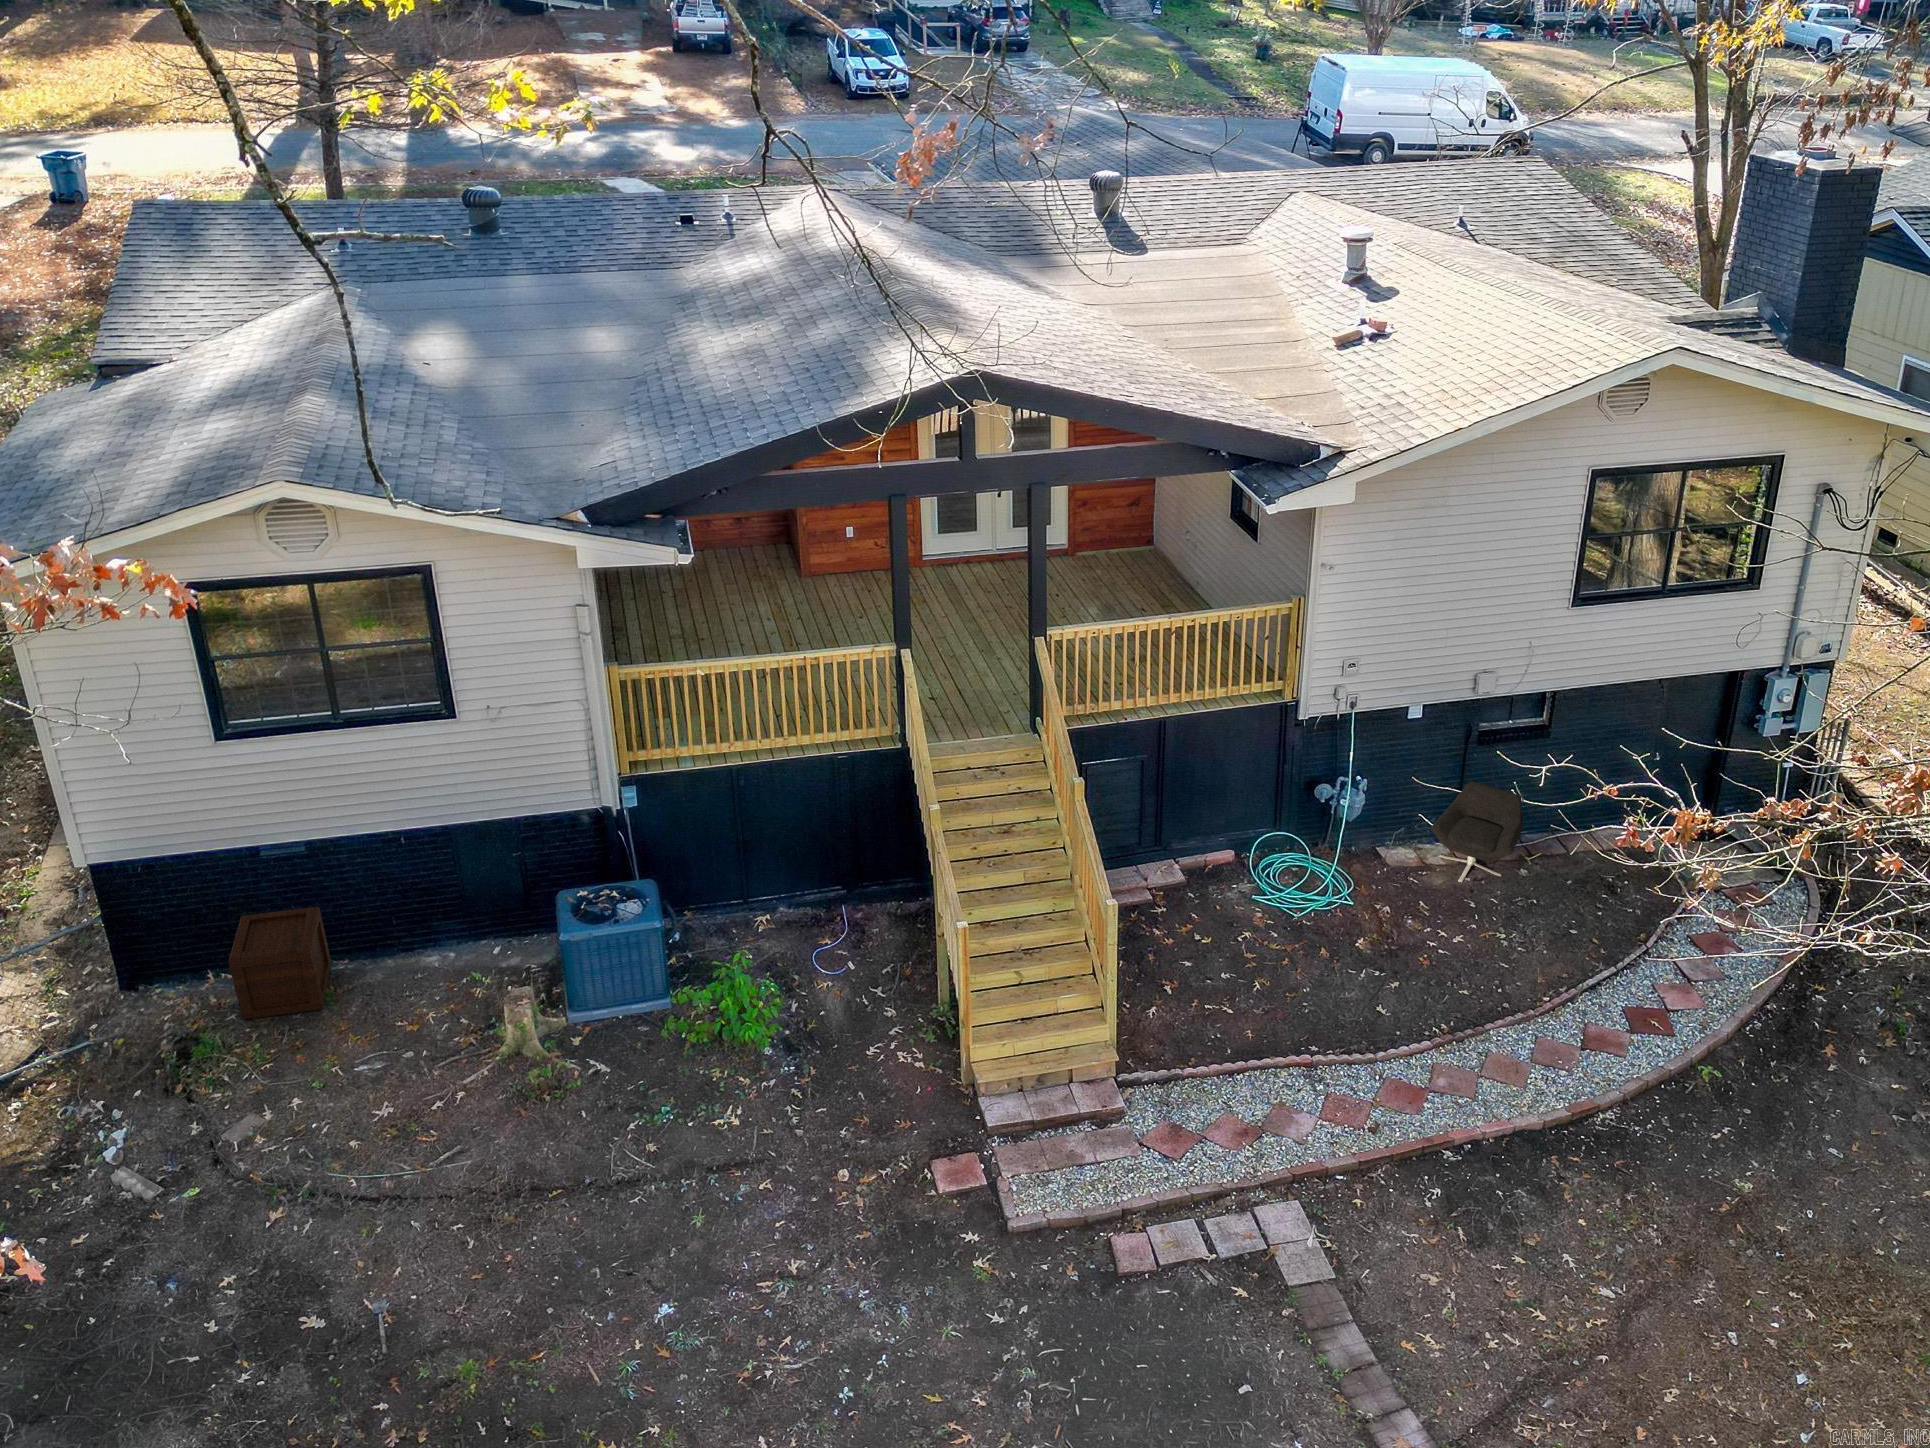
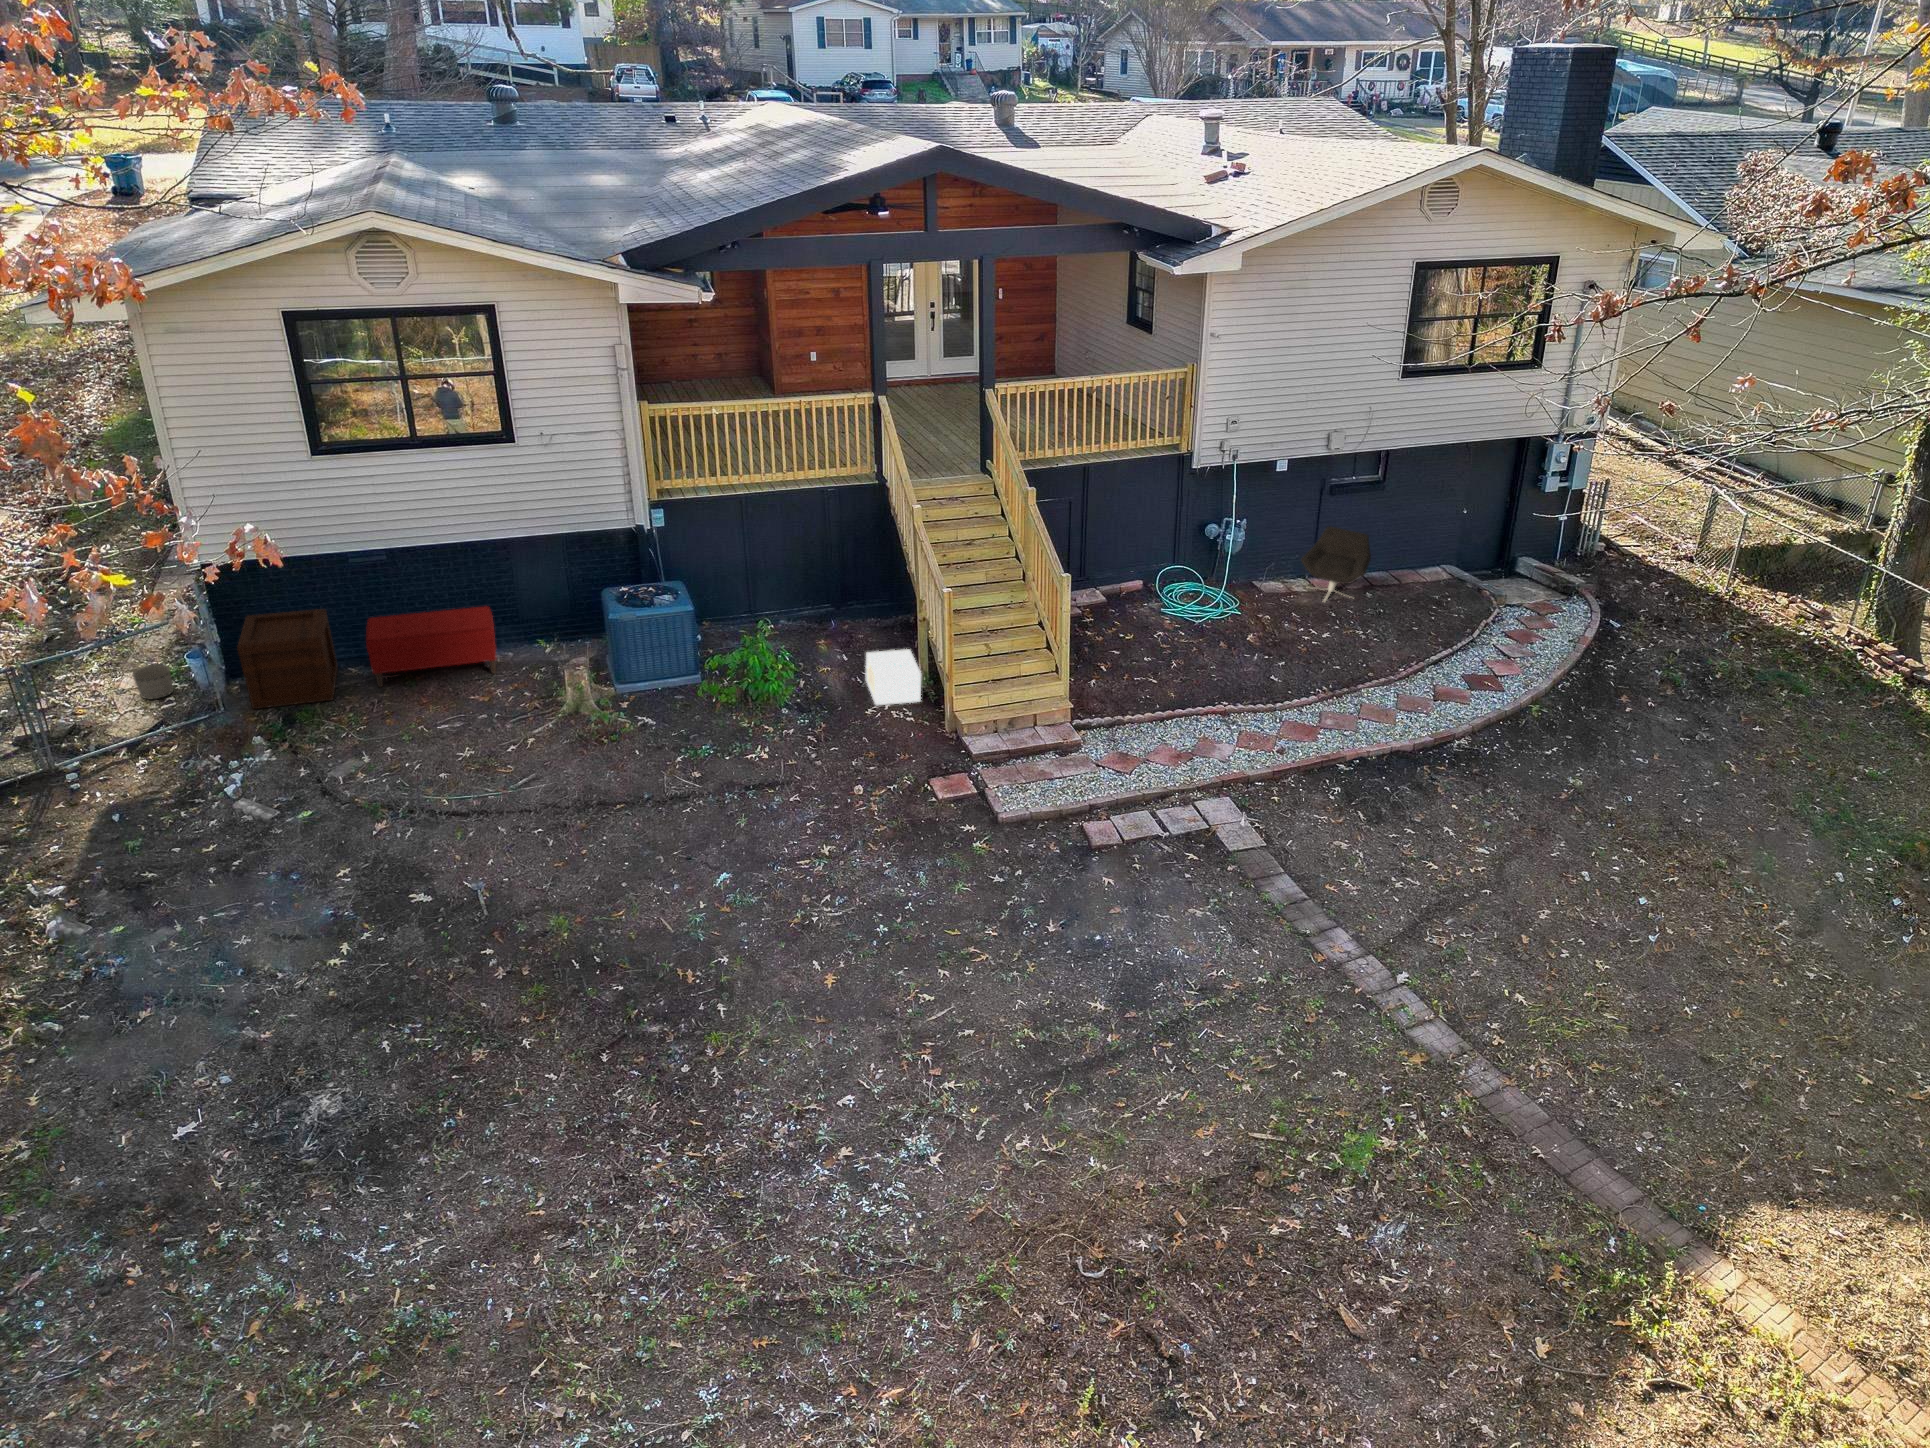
bench: none [356,898,490,992] -> present [366,606,497,687]
planter: none [131,964,171,1003] -> present [133,665,173,699]
storage box: none [885,964,945,1036] -> present [866,649,921,705]

